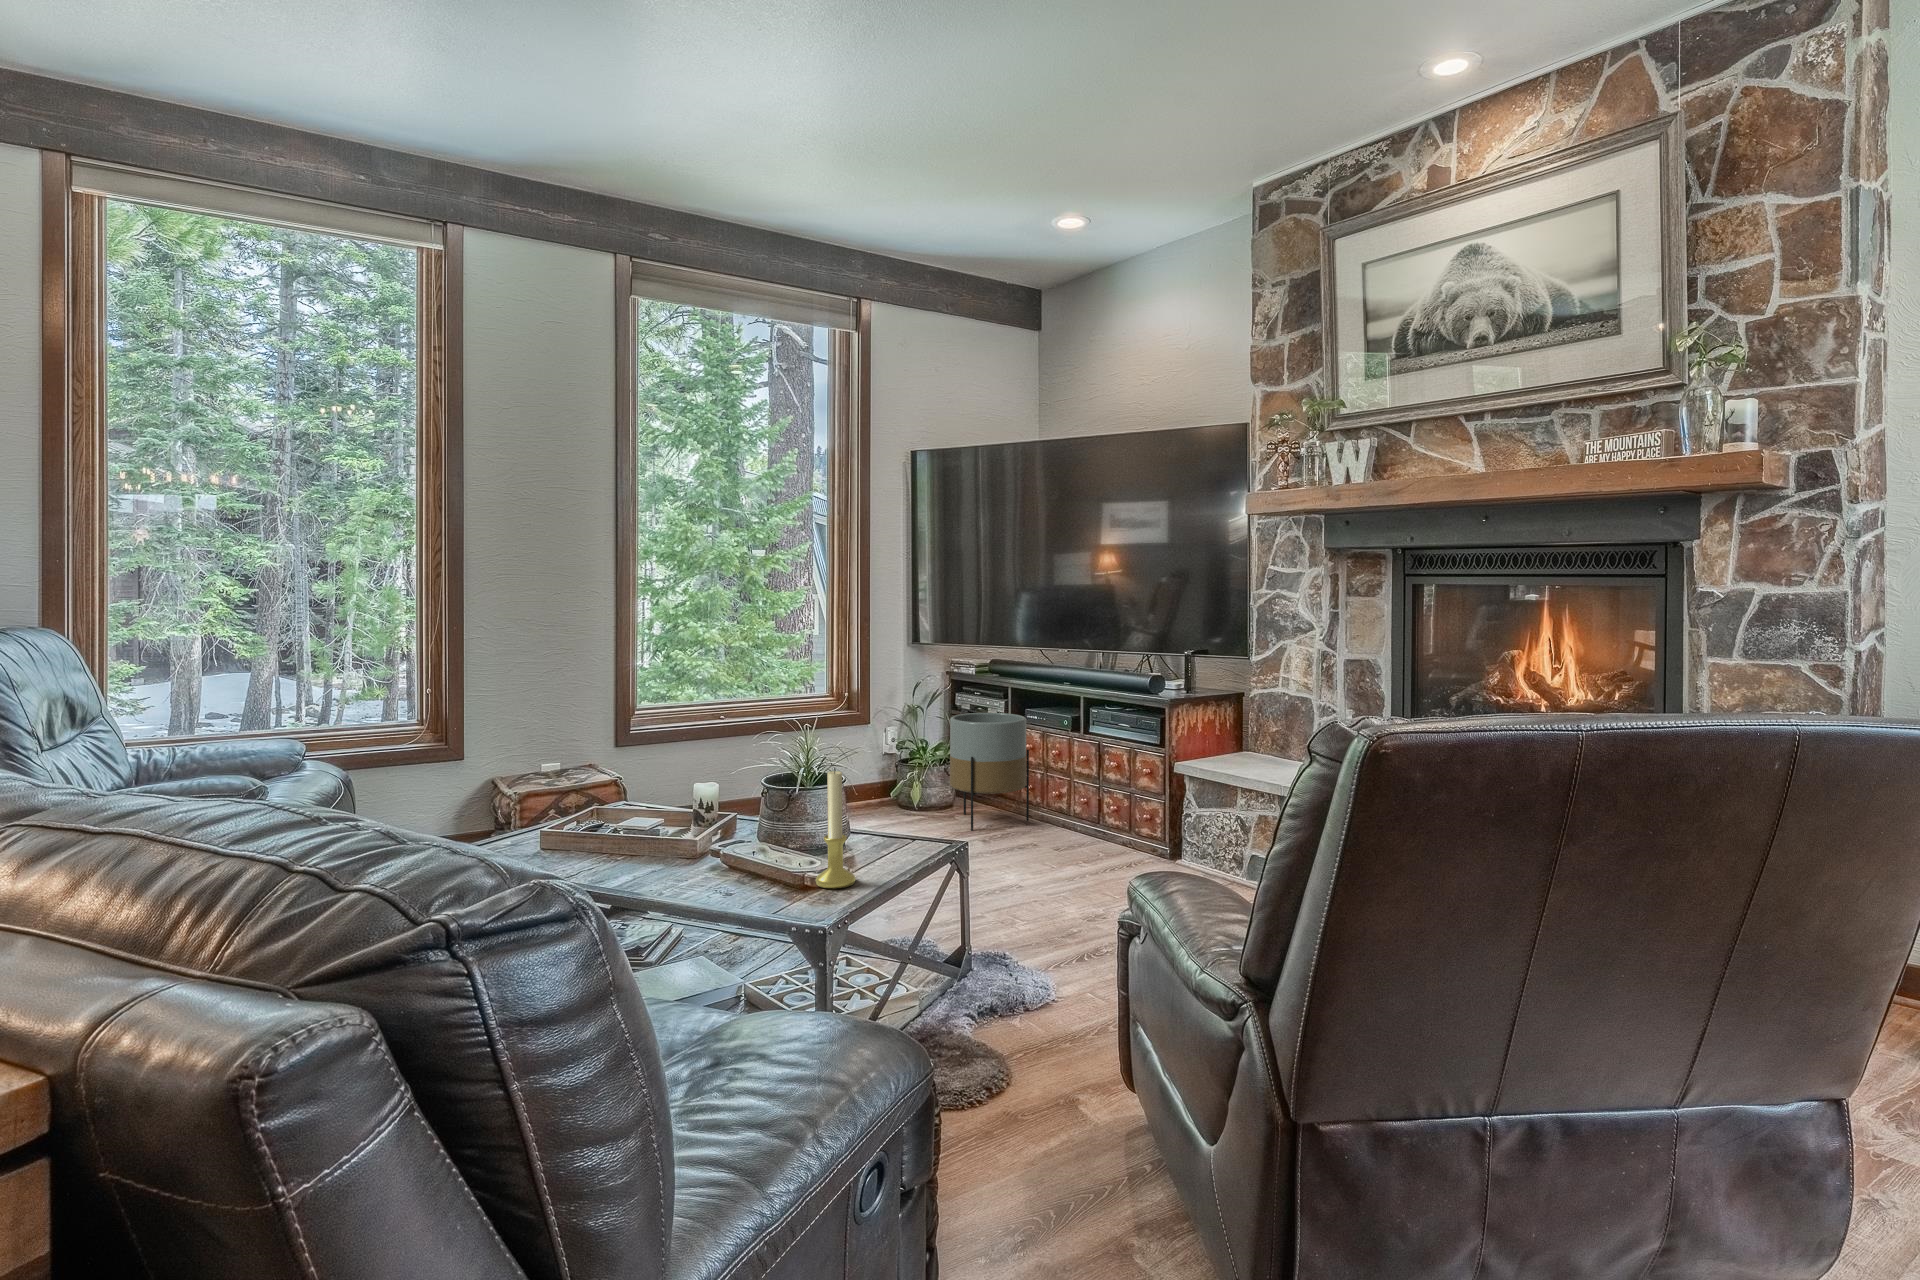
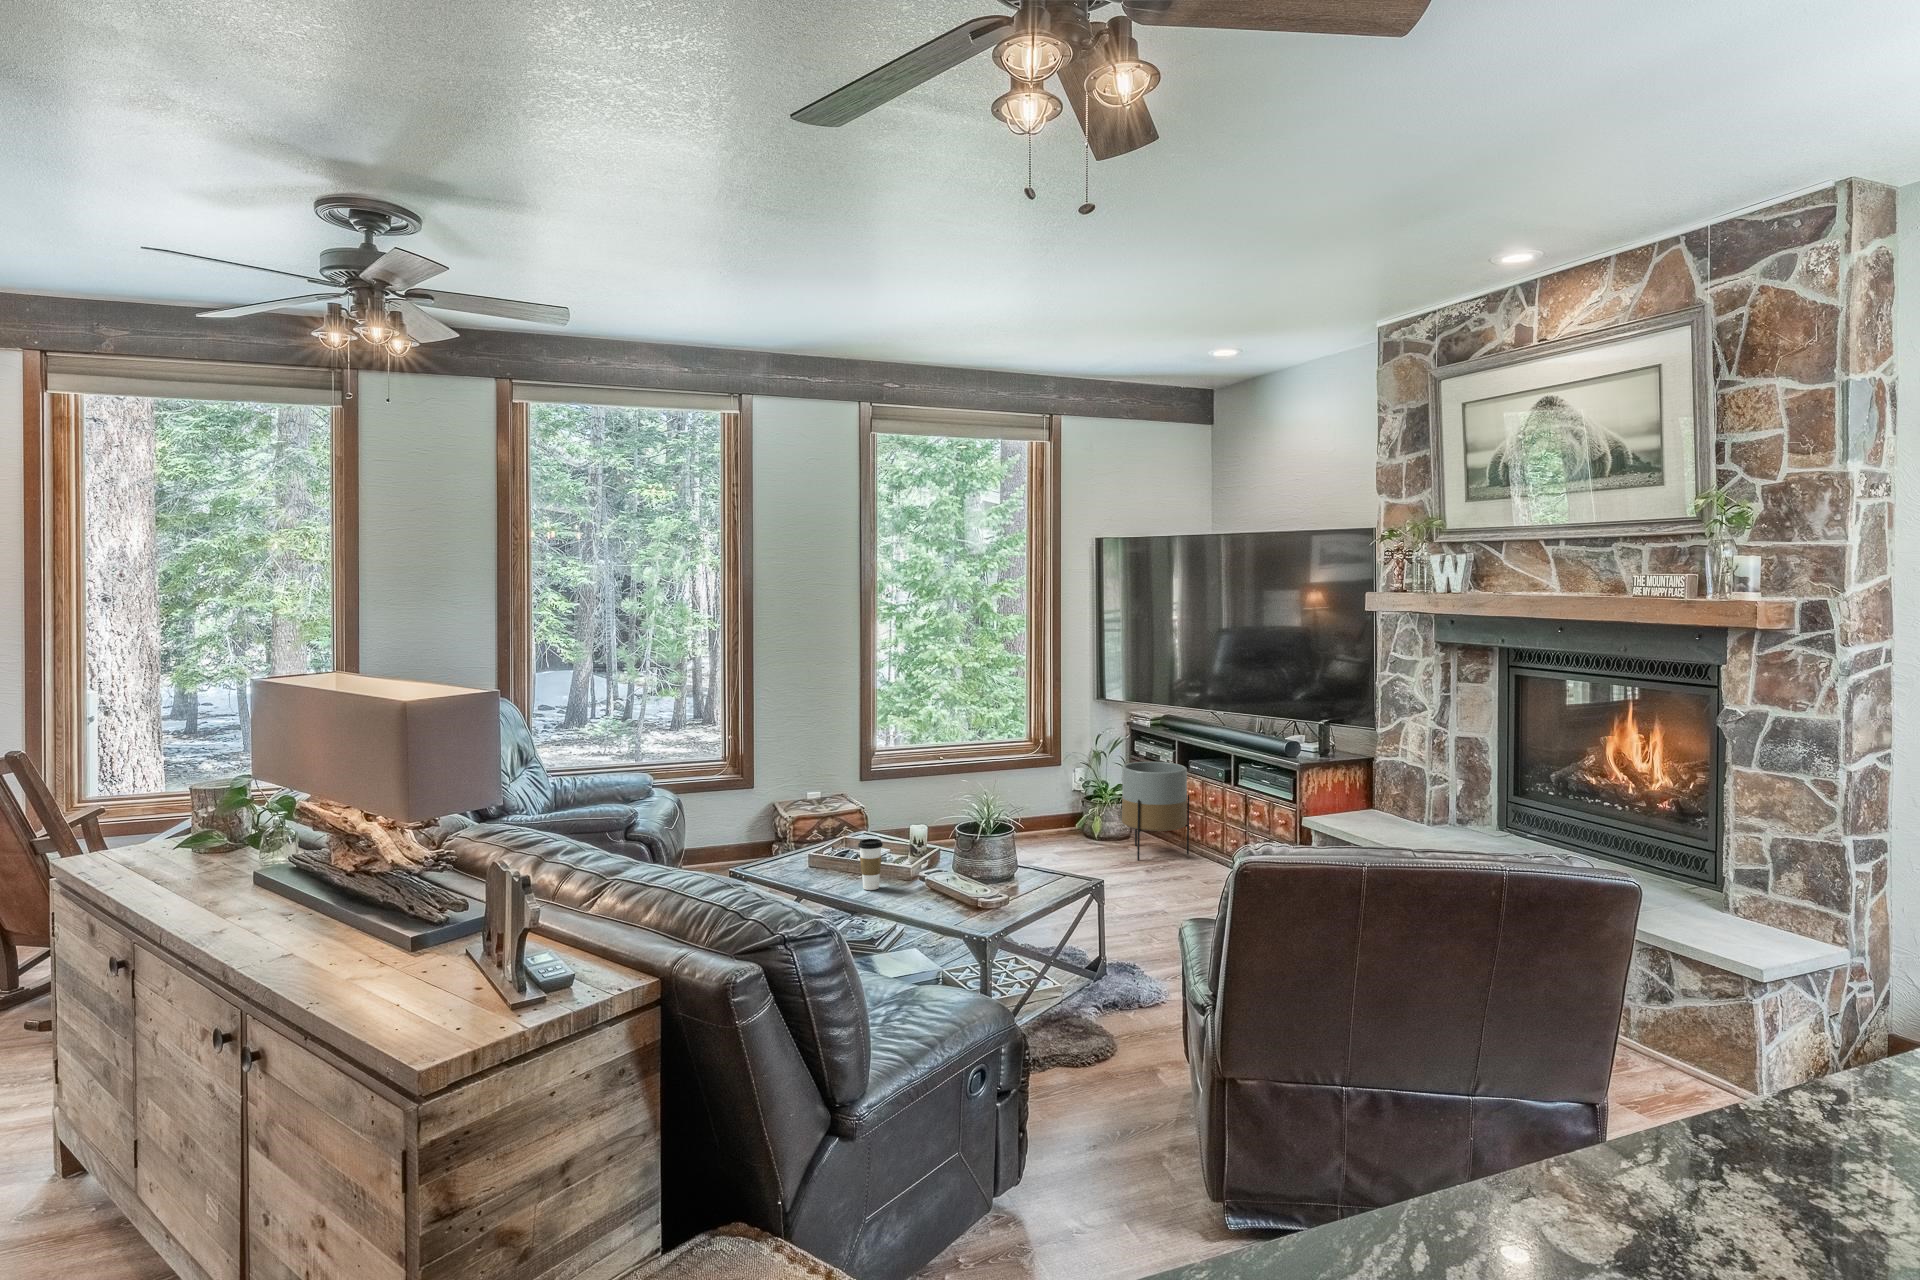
candle holder: present [816,768,856,888] -> none [983,829,1010,911]
coffee cup: none [621,795,659,871] -> present [858,839,883,890]

